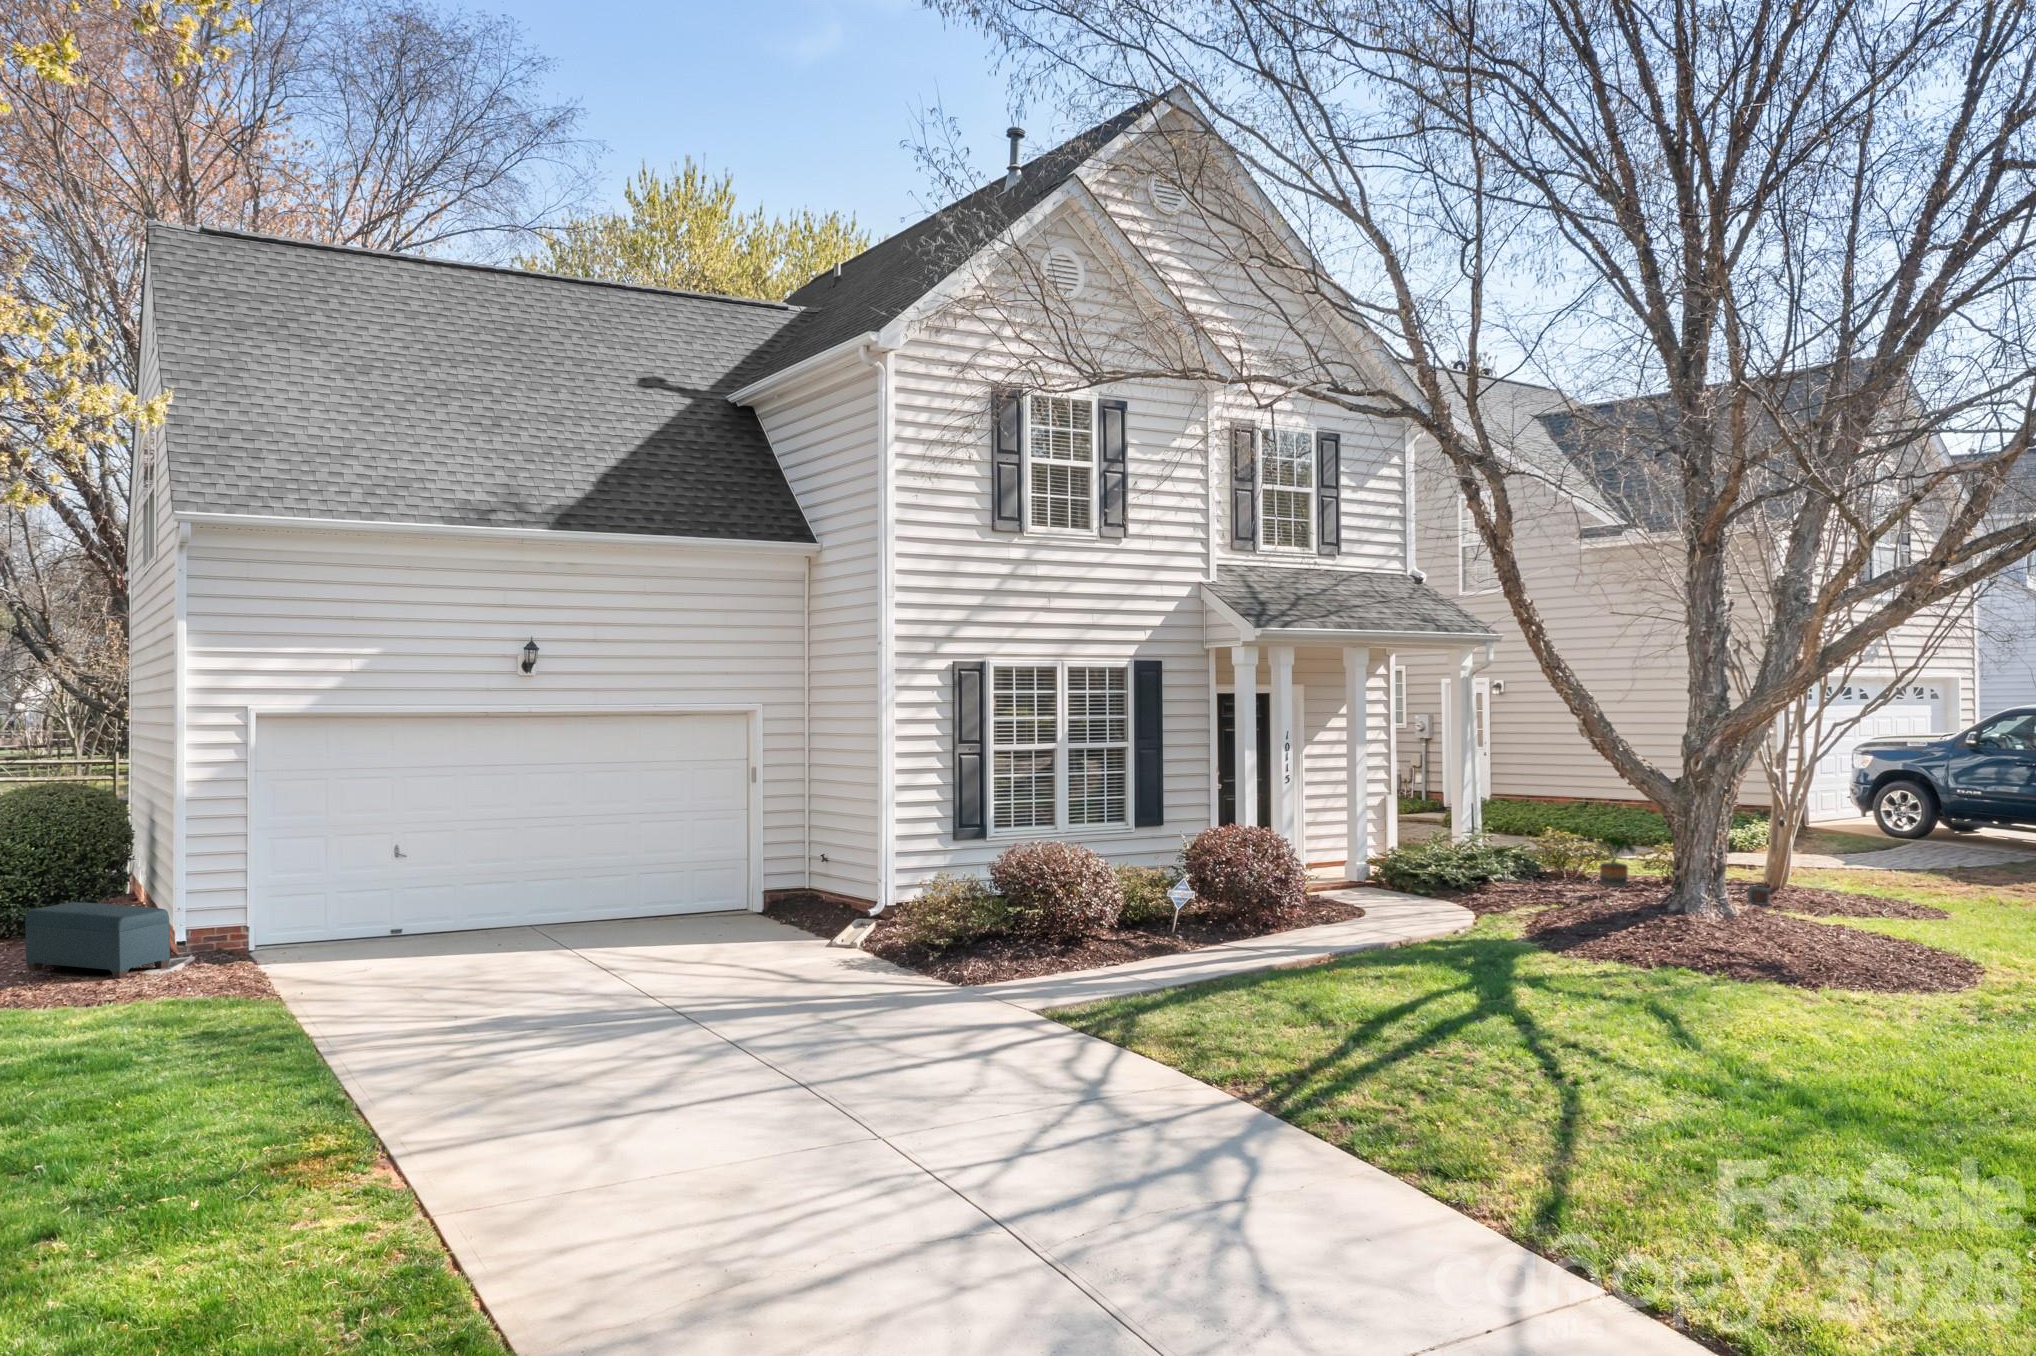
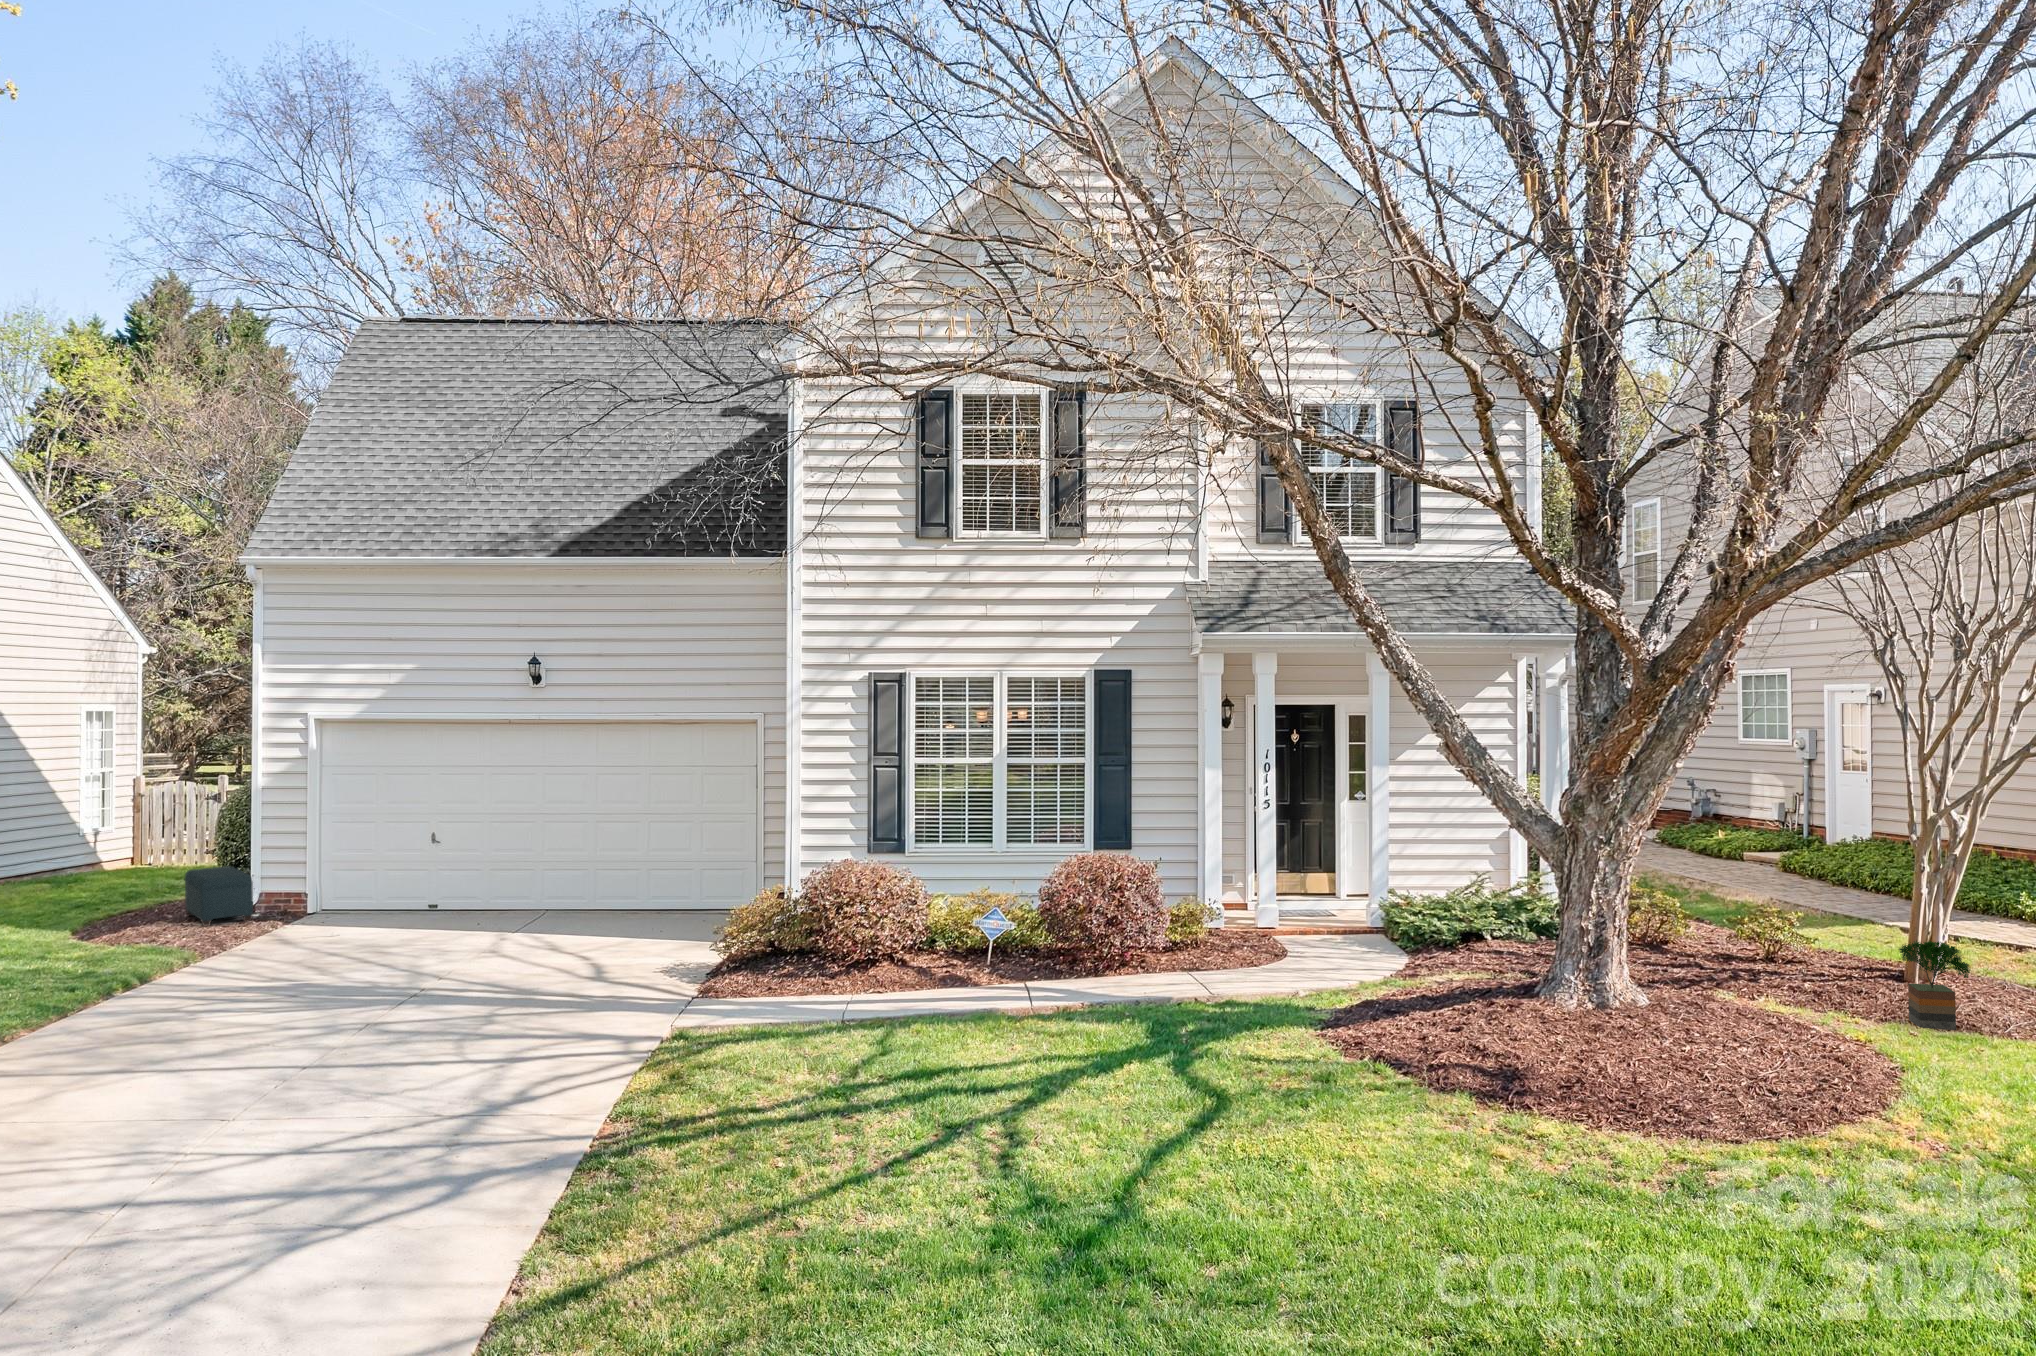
potted tree: present [1597,837,1635,887] -> present [1899,941,1971,1030]
watering can: present [1740,882,1781,905] -> none [1797,977,1861,1016]

